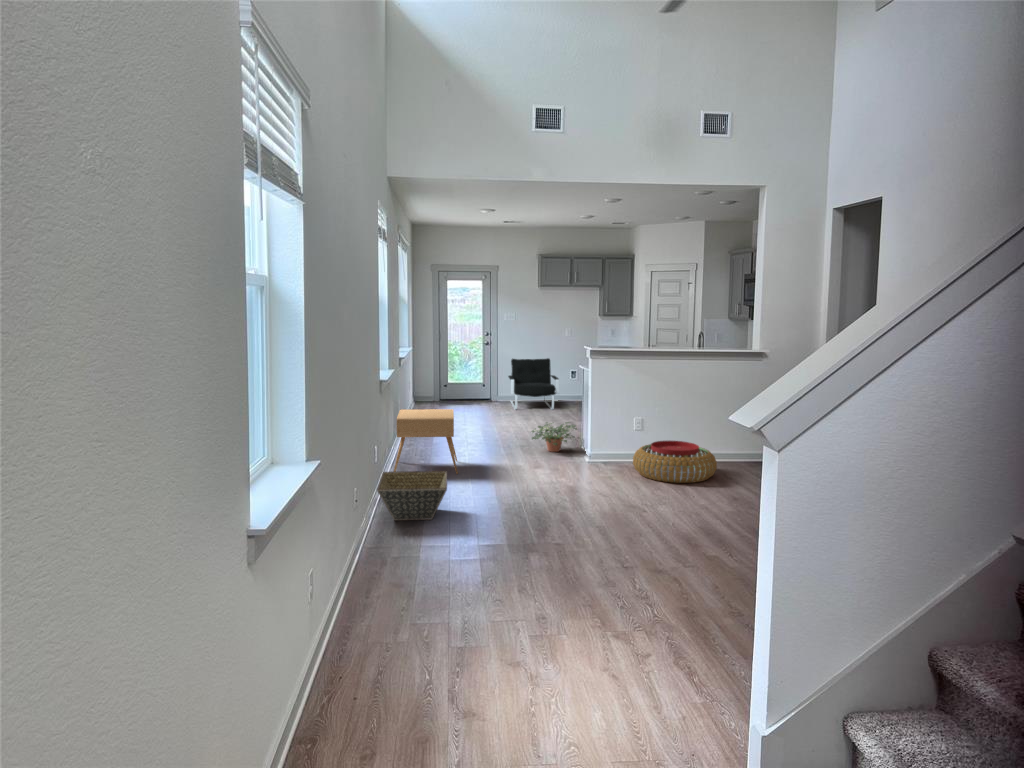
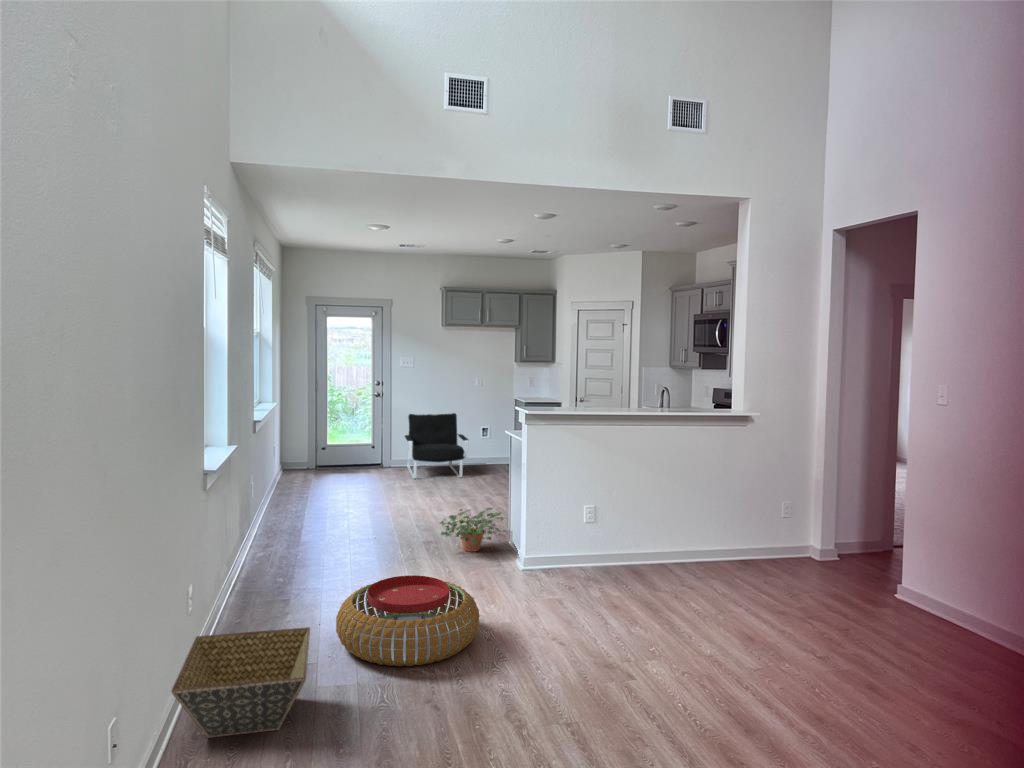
side table: present [394,409,458,474] -> none [229,501,334,613]
pouf: present [633,441,717,483] -> present [336,575,479,667]

